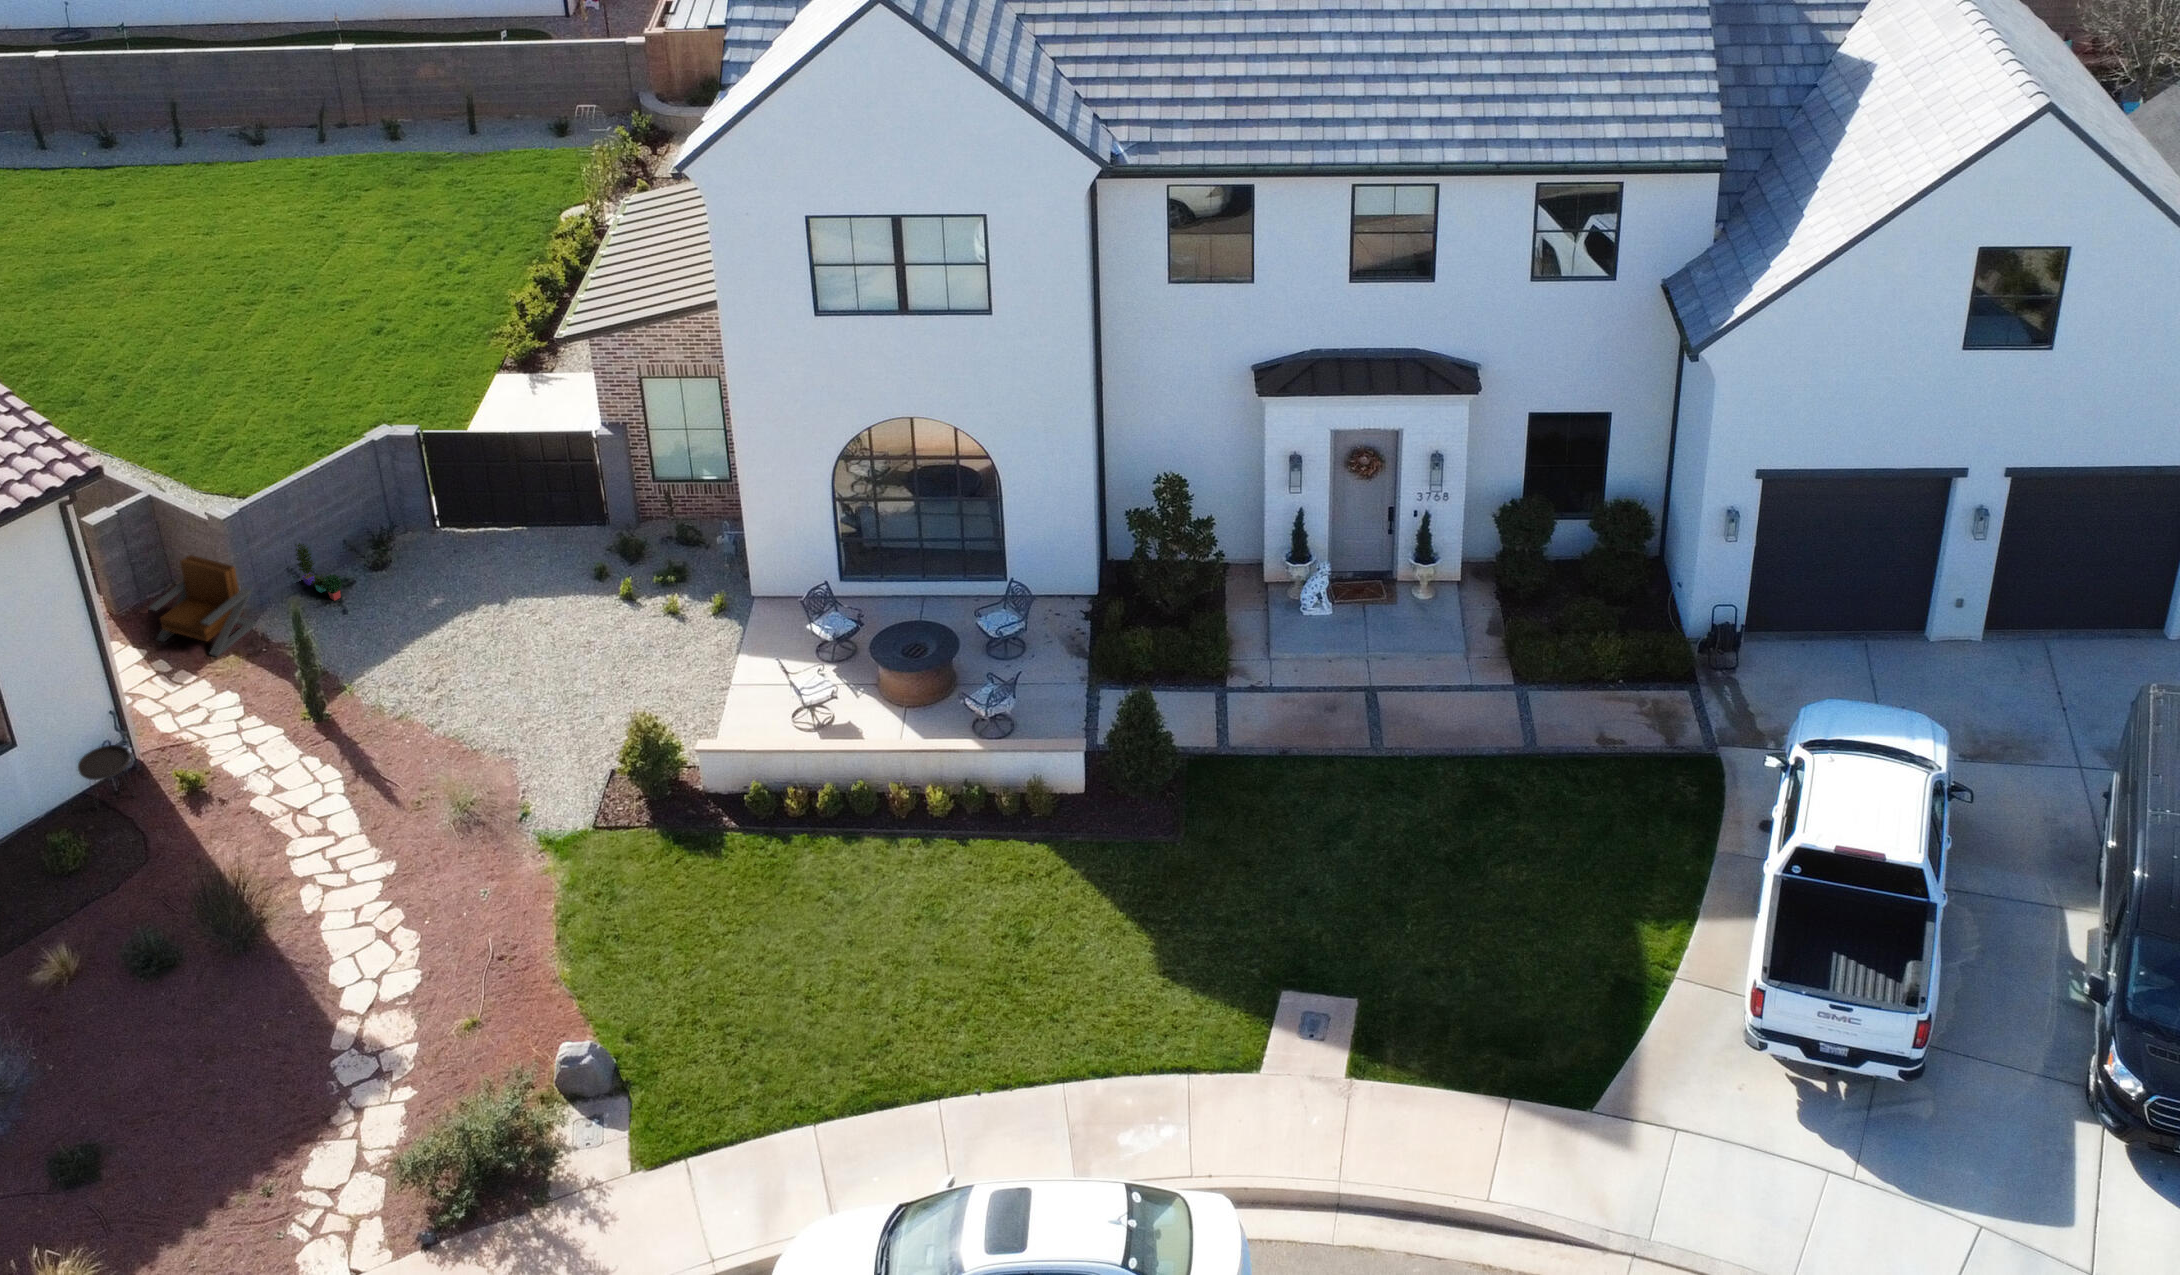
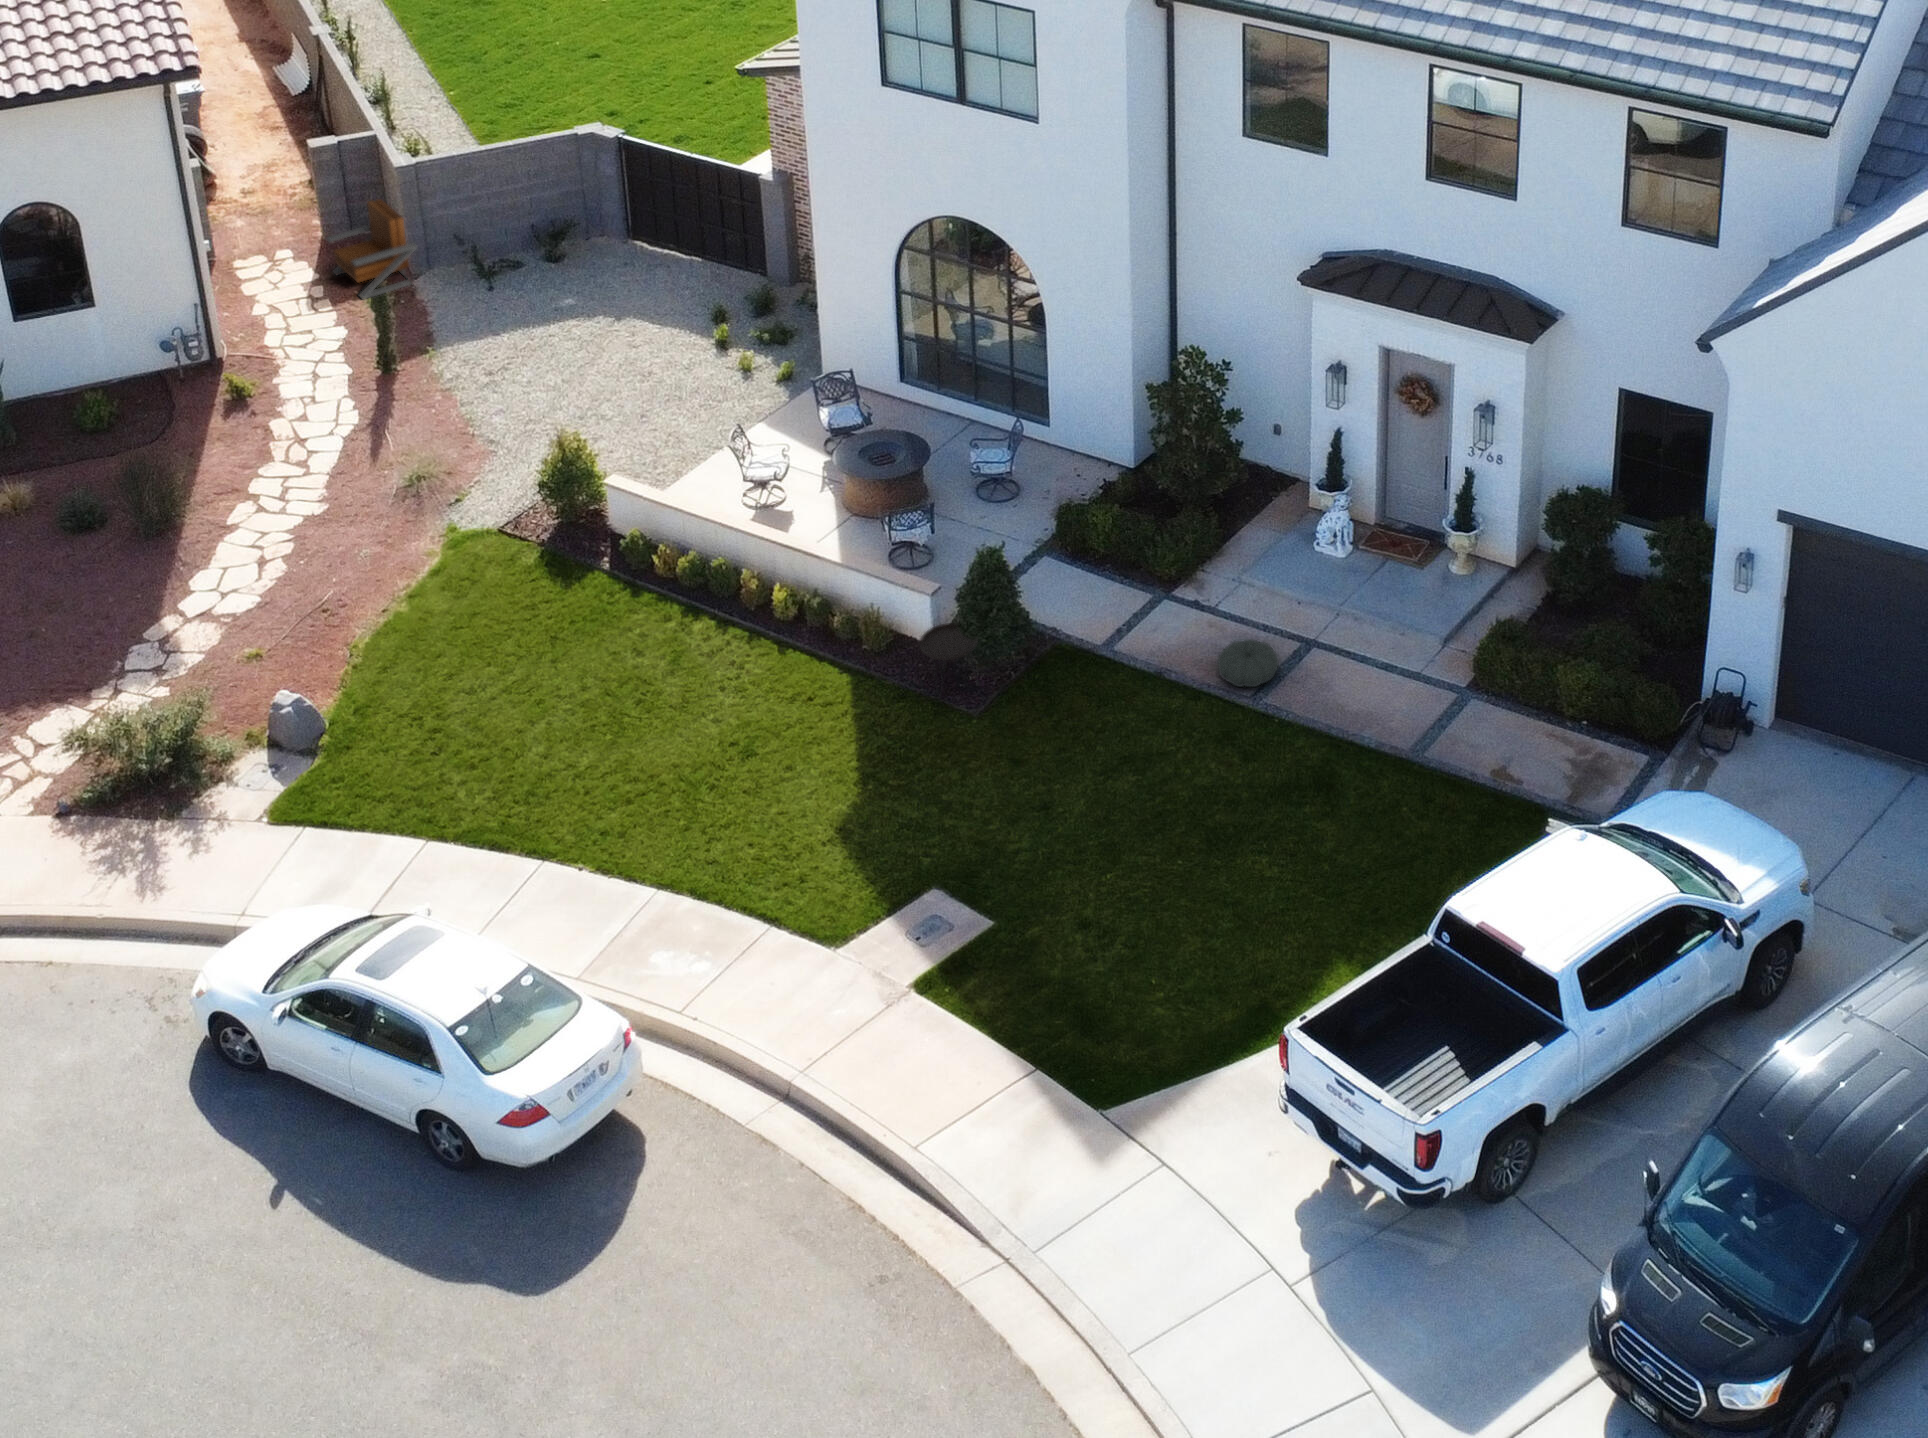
potted plant: present [295,543,342,601] -> none [481,216,509,280]
pouf: none [1315,703,1367,745] -> present [1218,639,1279,687]
side table: present [78,745,135,794] -> present [920,623,978,684]

